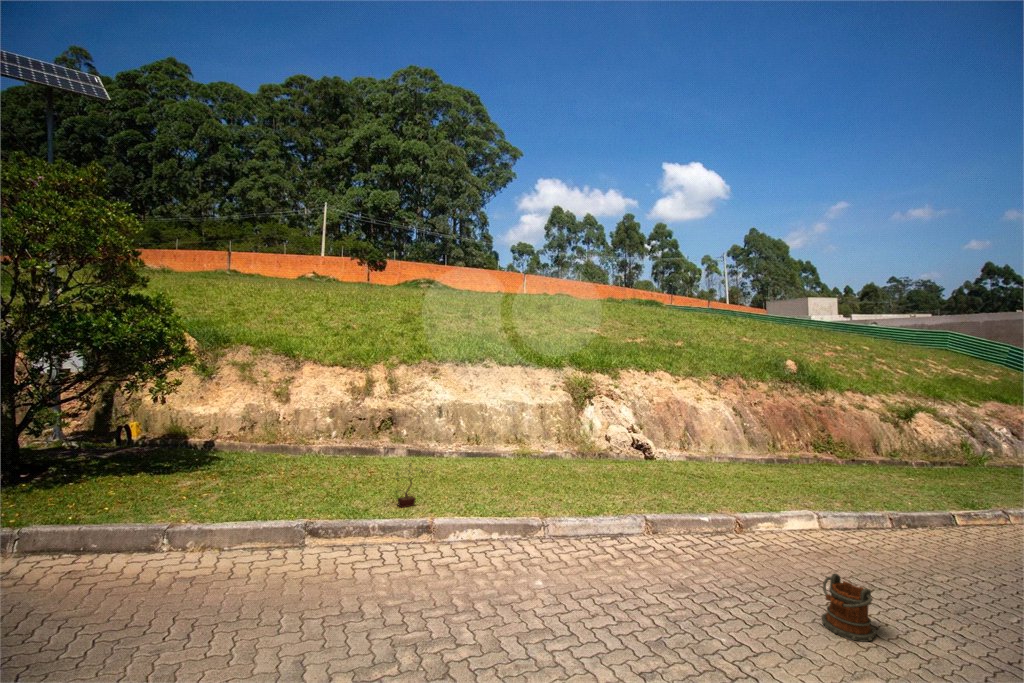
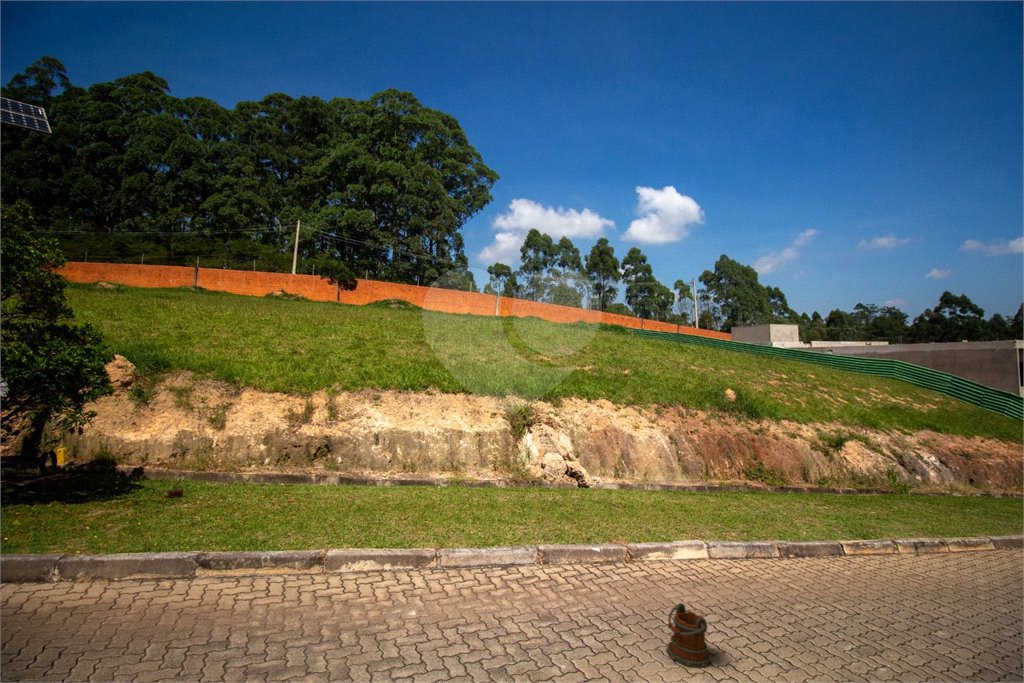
potted plant: present [395,463,426,507] -> present [164,462,194,498]

